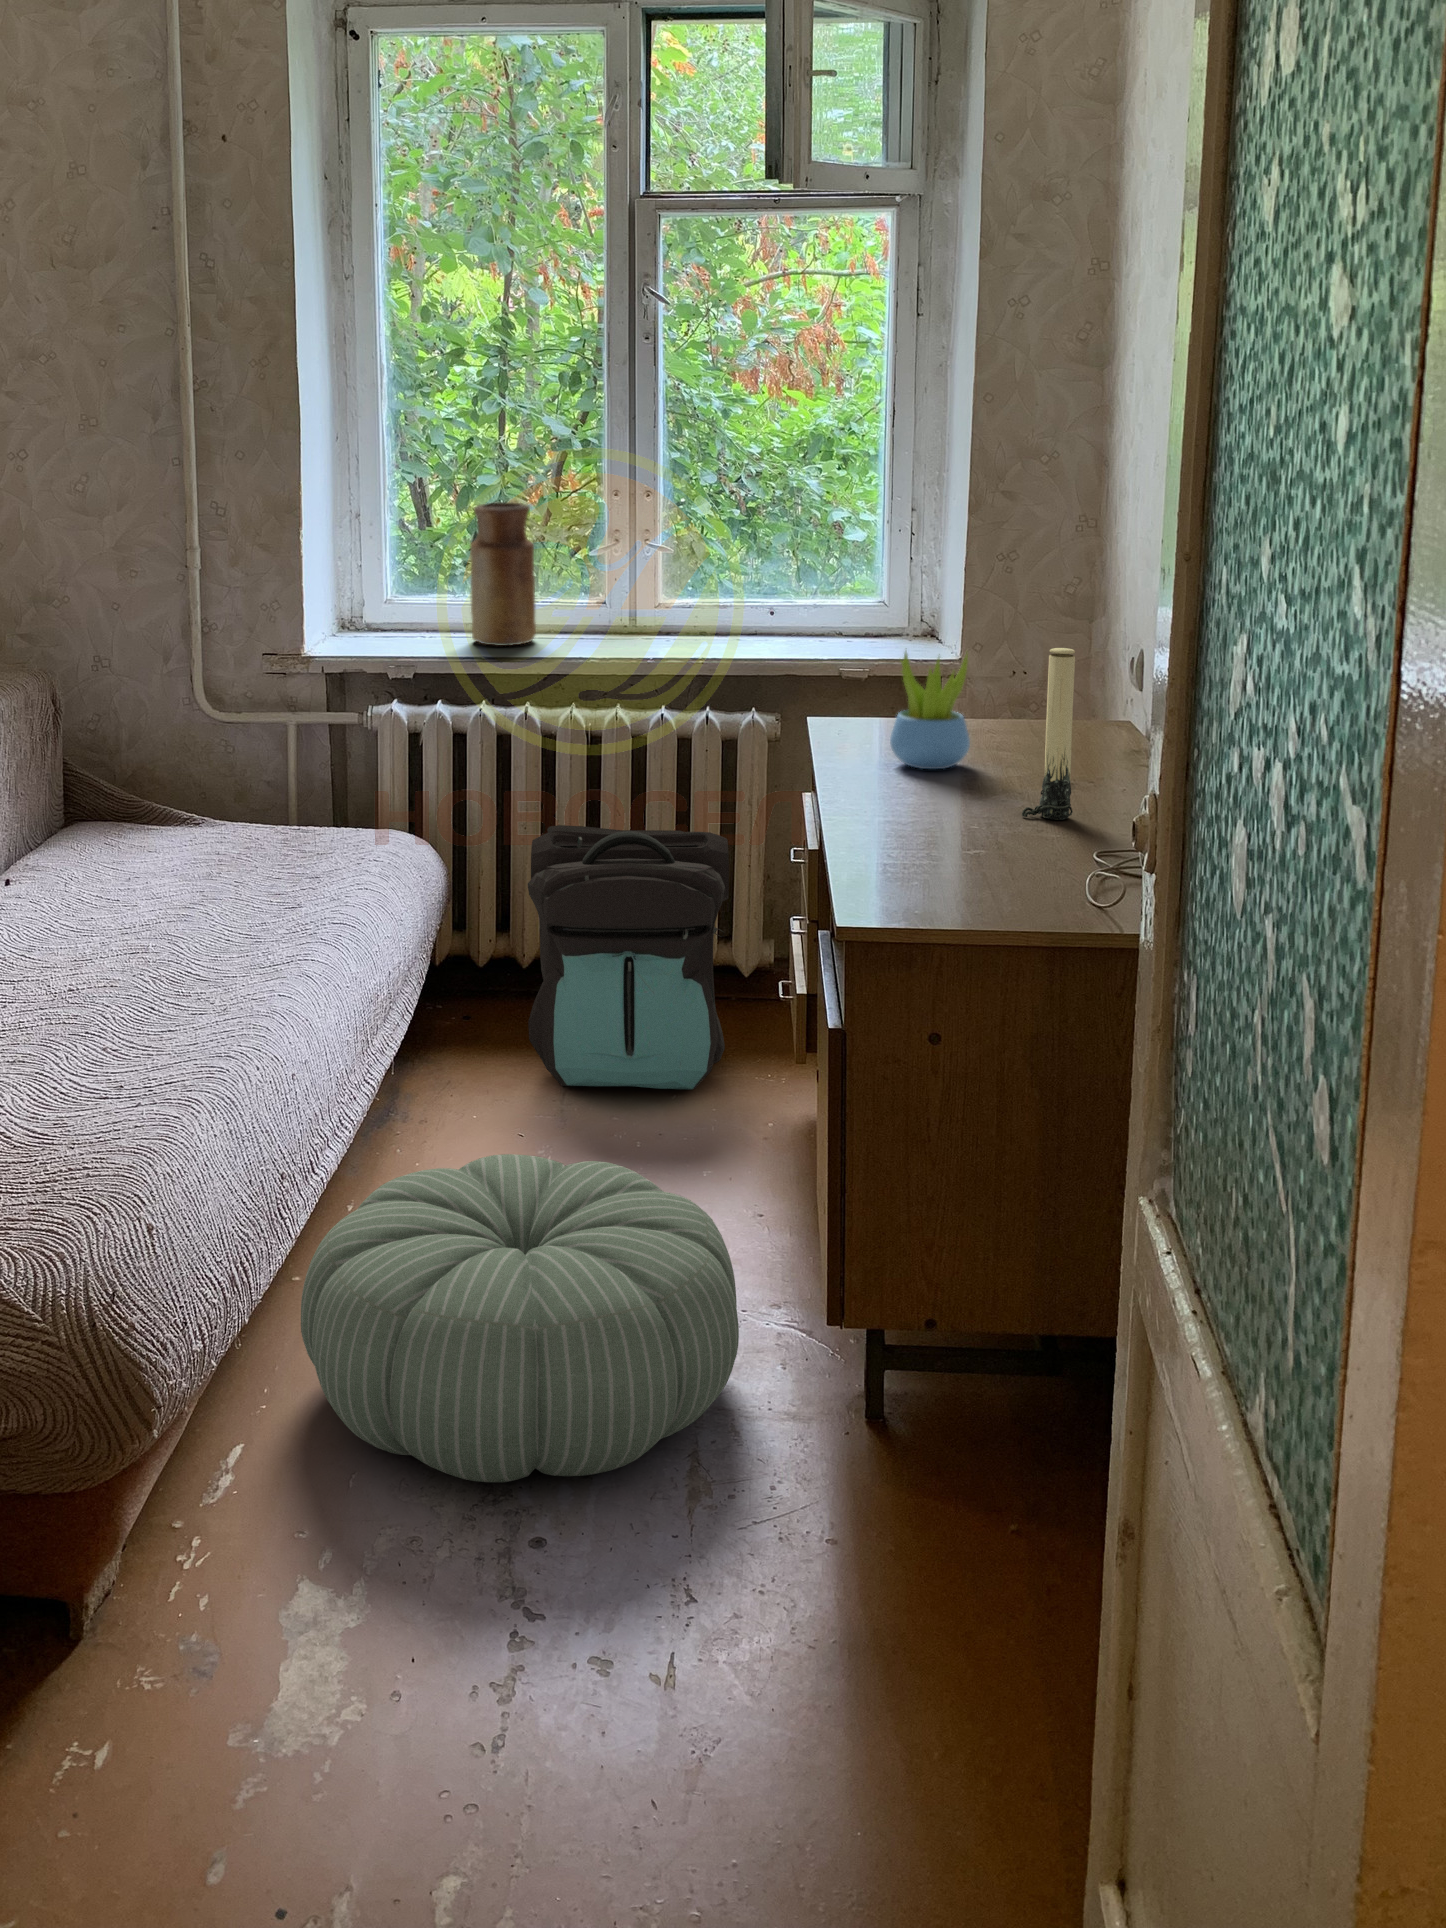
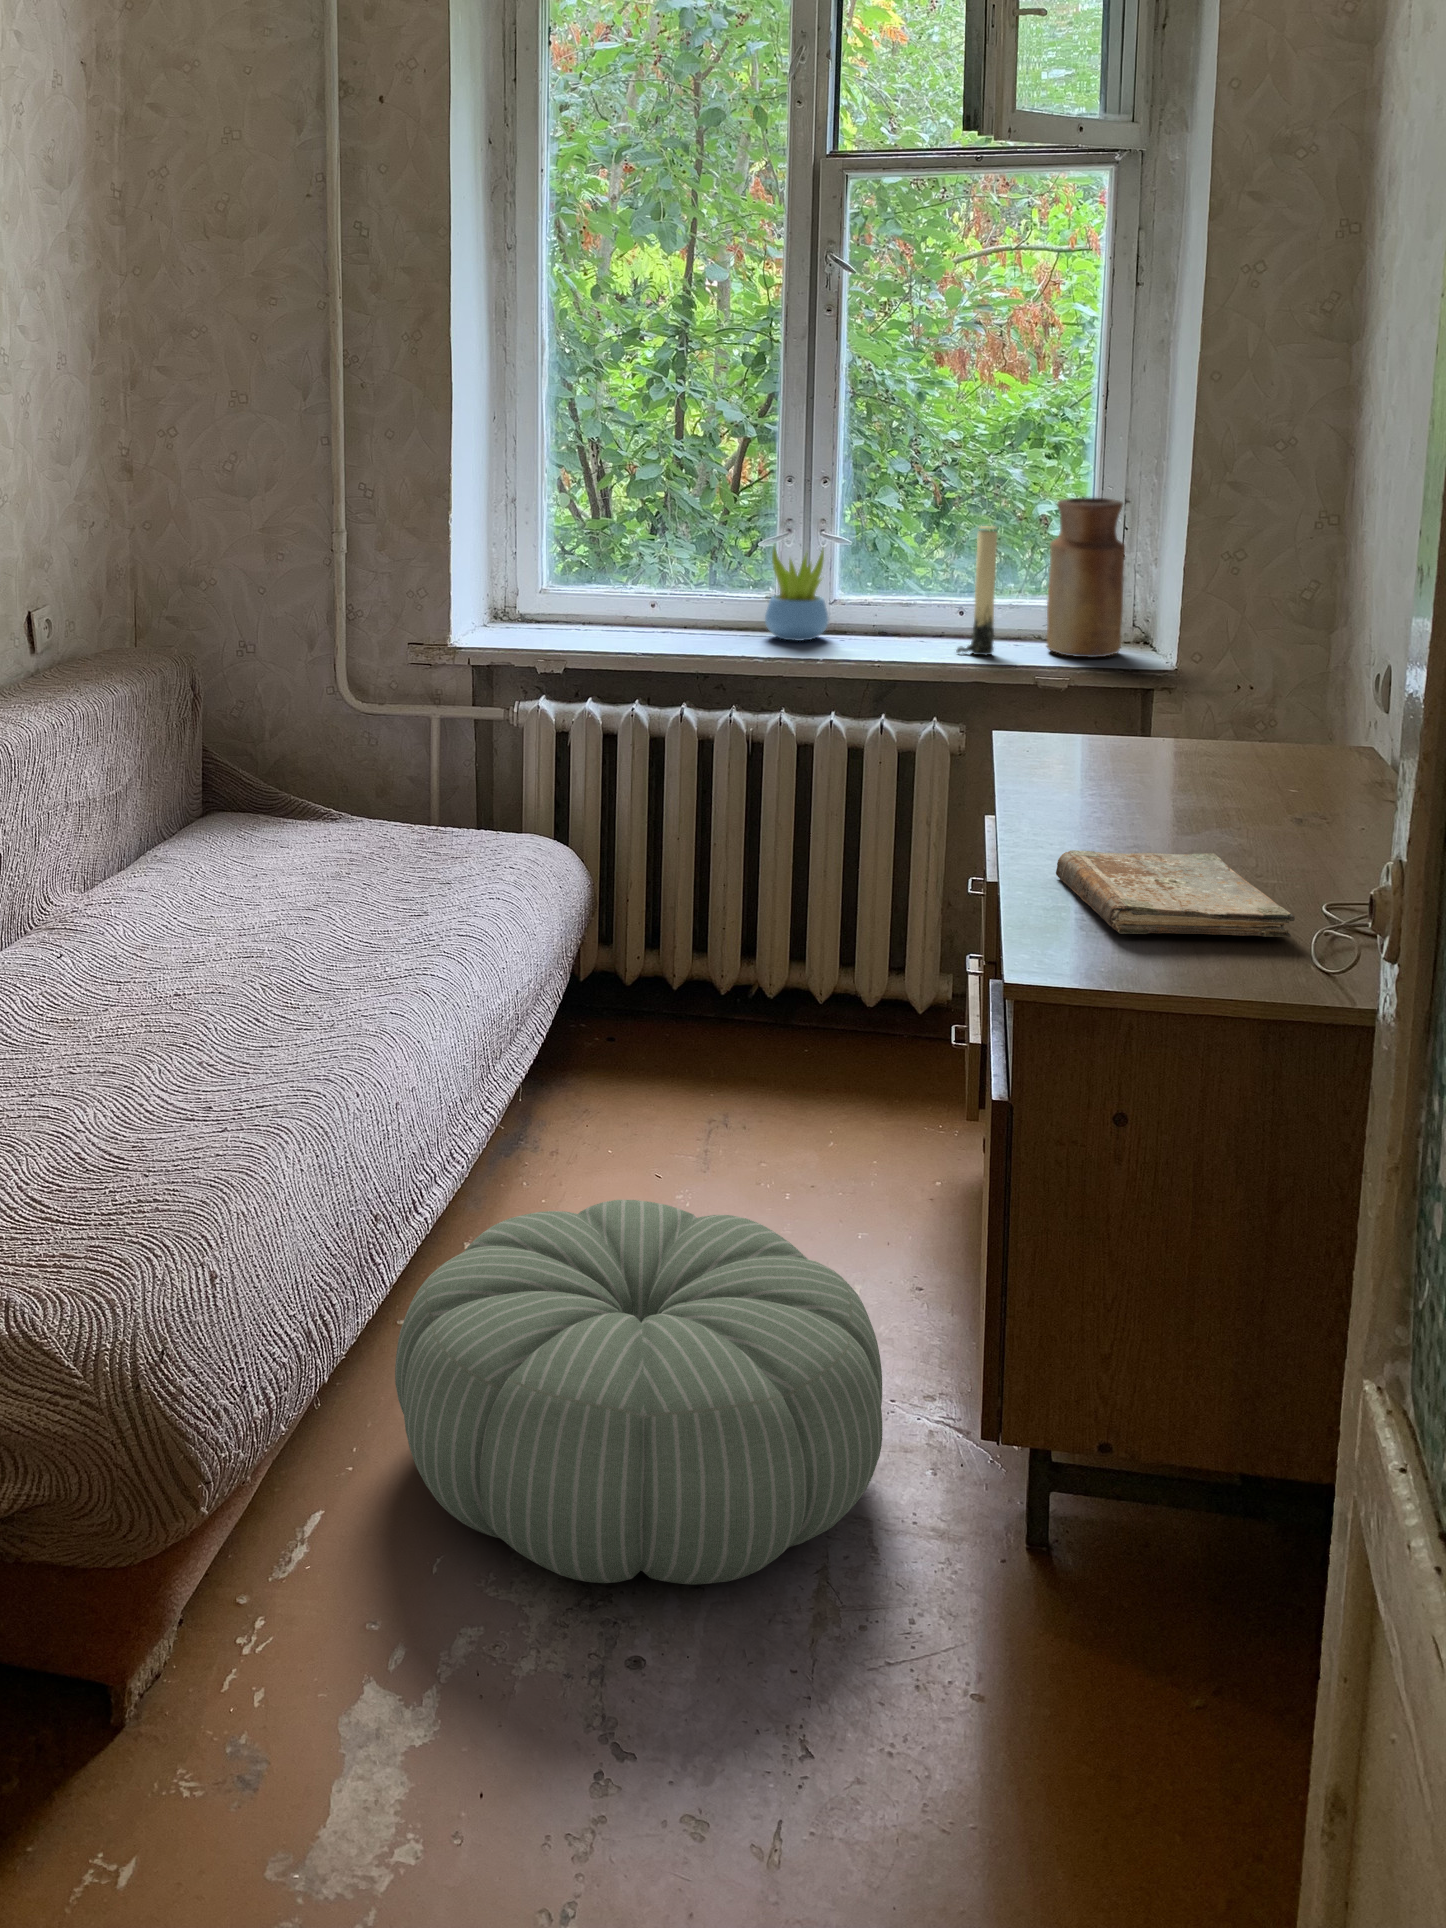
vase: present [470,502,536,646] -> present [1047,497,1125,658]
candle: present [1022,648,1075,820] -> present [957,526,997,655]
succulent plant: present [890,652,970,769] -> present [765,546,829,641]
book: none [872,816,1068,884] -> present [1056,850,1295,937]
backpack: present [528,825,729,1089] -> none [677,834,901,1127]

